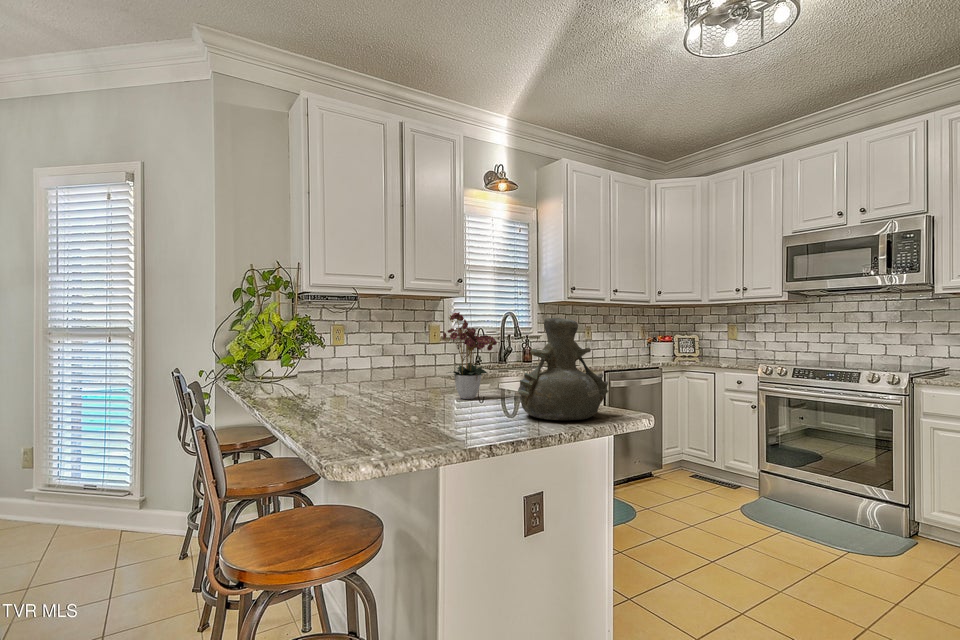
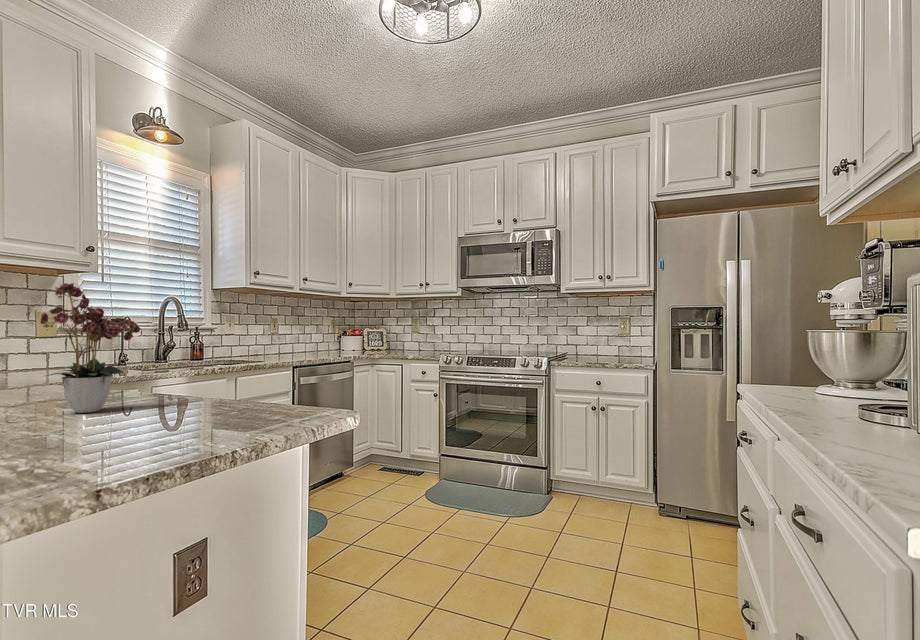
vase: present [518,318,609,421] -> none [166,291,303,433]

